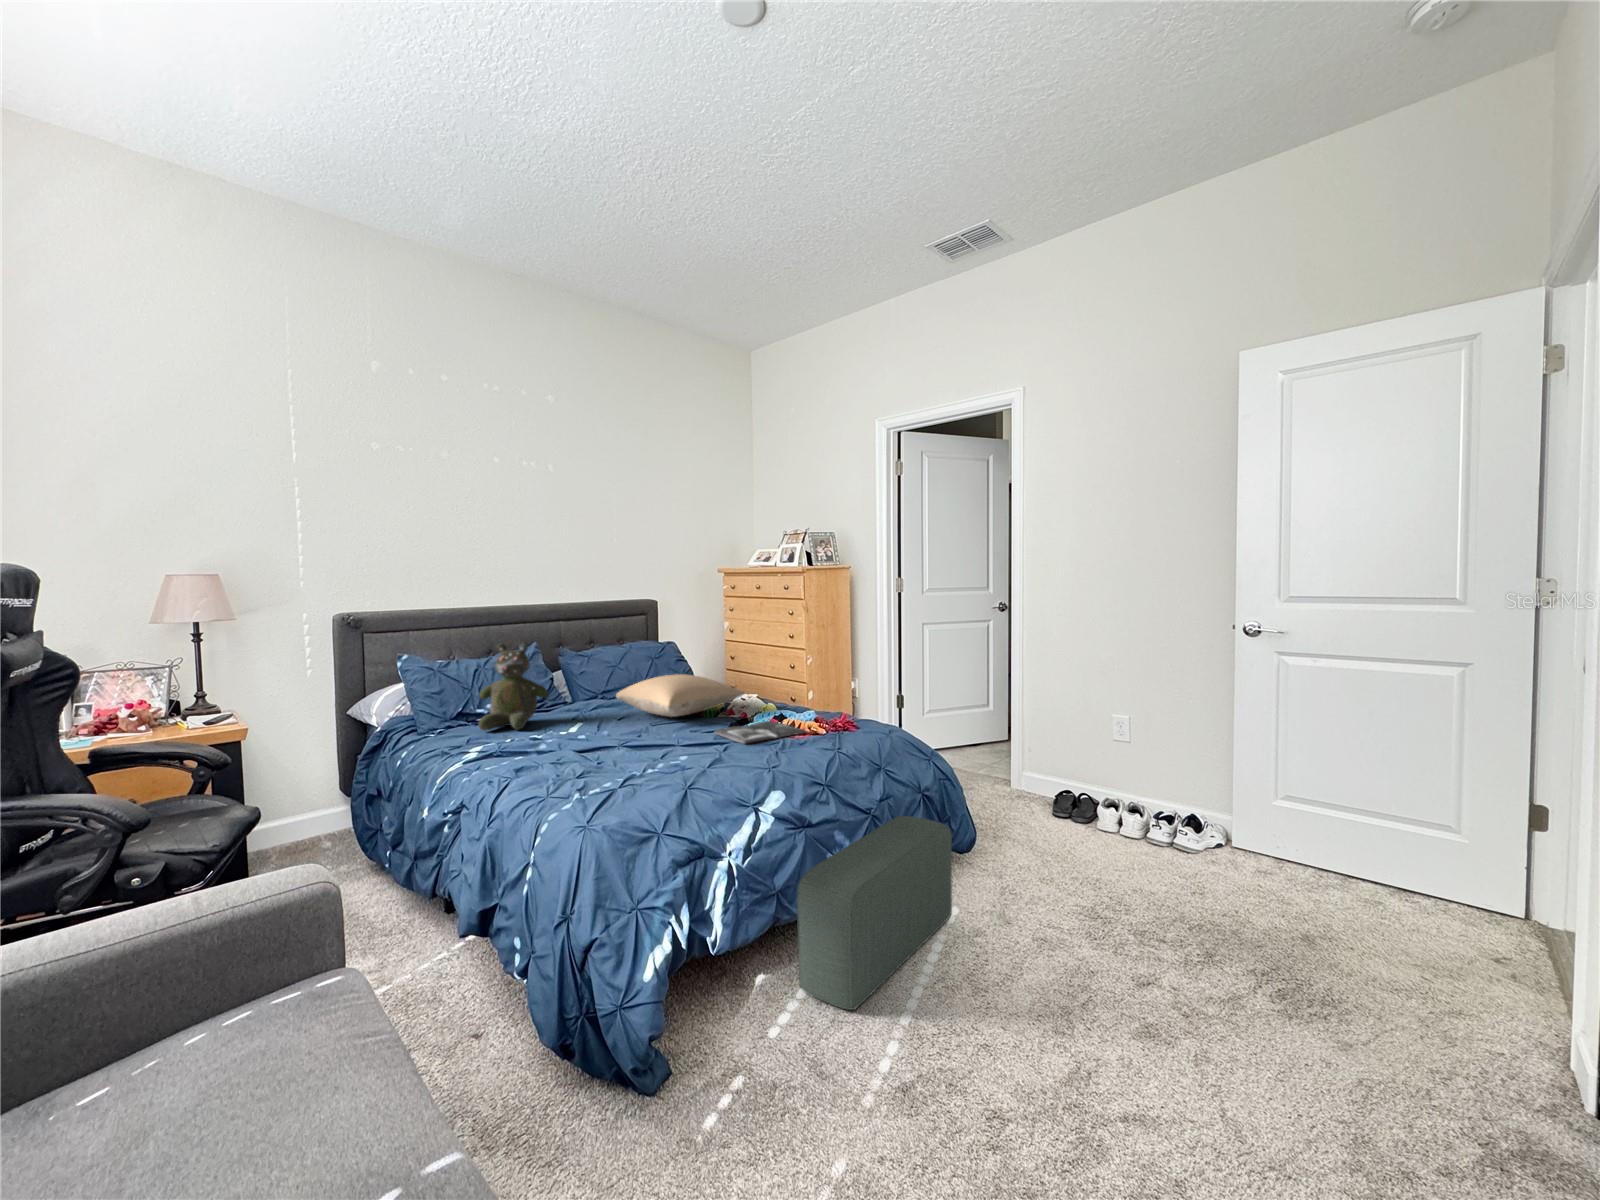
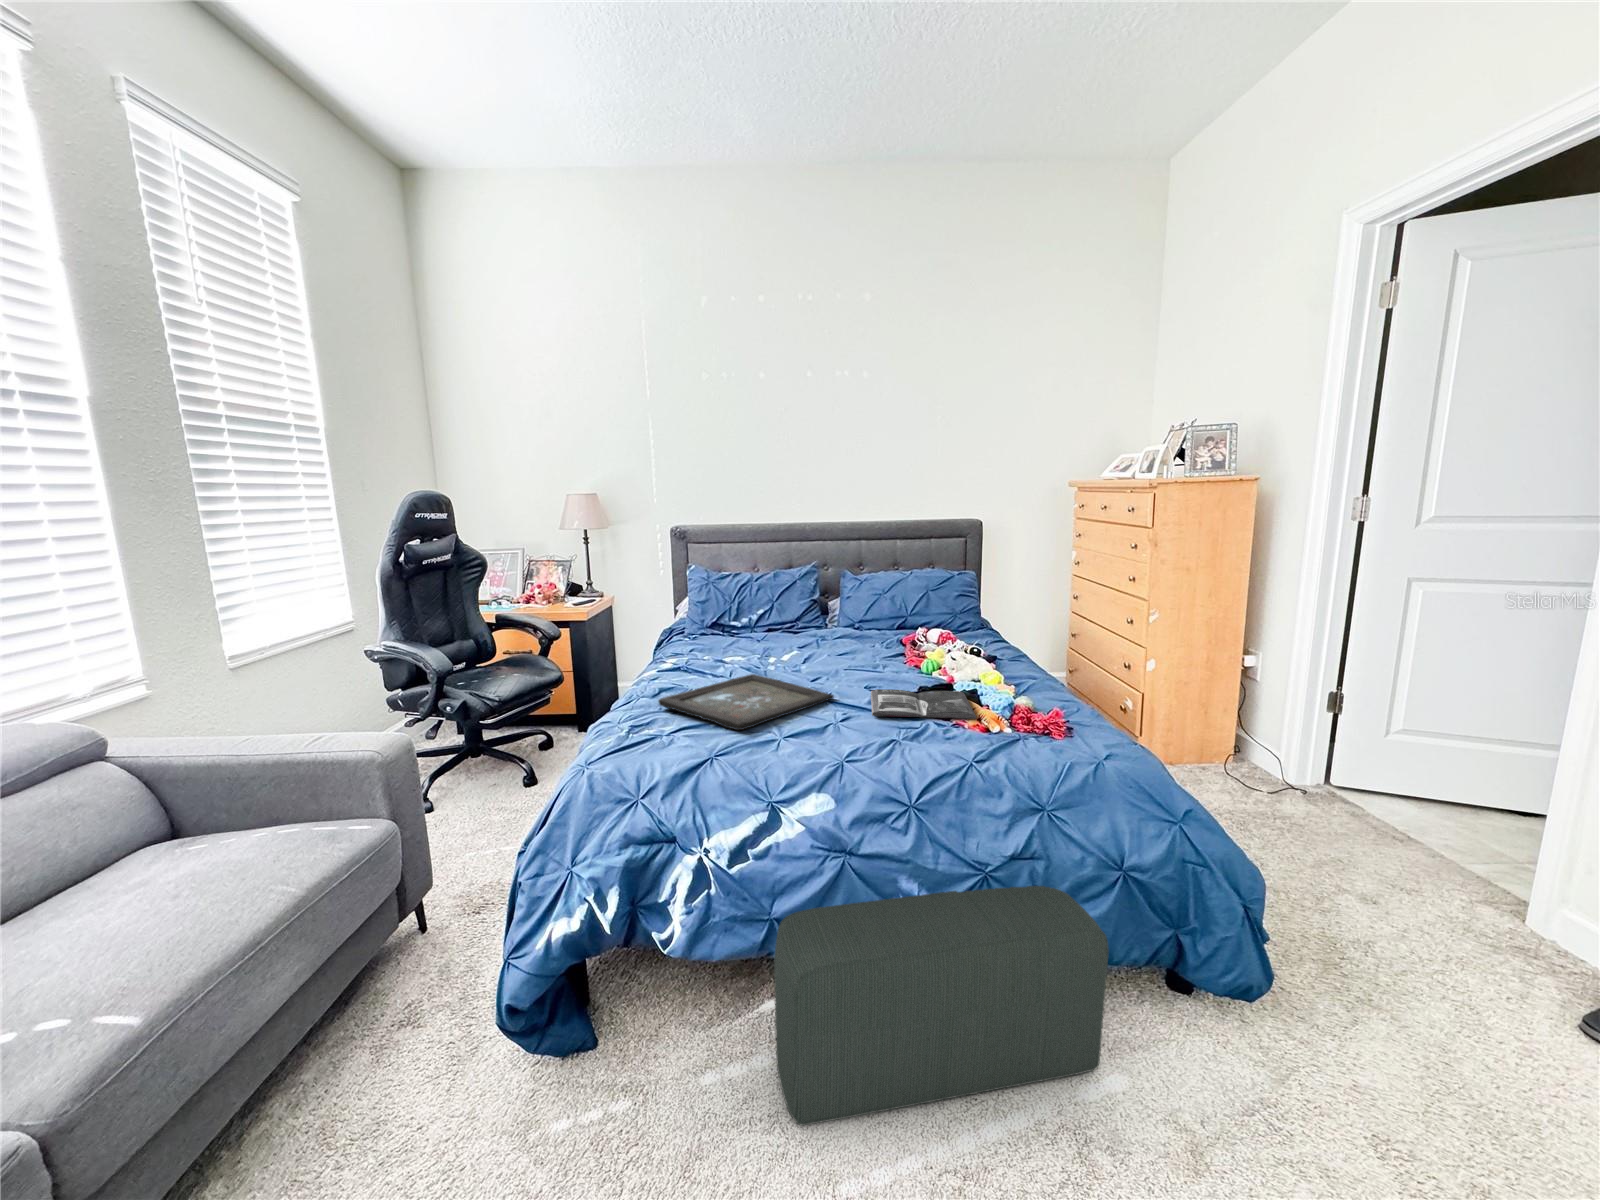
teddy bear: present [478,643,548,730] -> none [702,559,771,649]
pillow: present [616,674,745,717] -> none [833,613,966,663]
tray: none [563,738,693,774] -> present [659,674,834,730]

